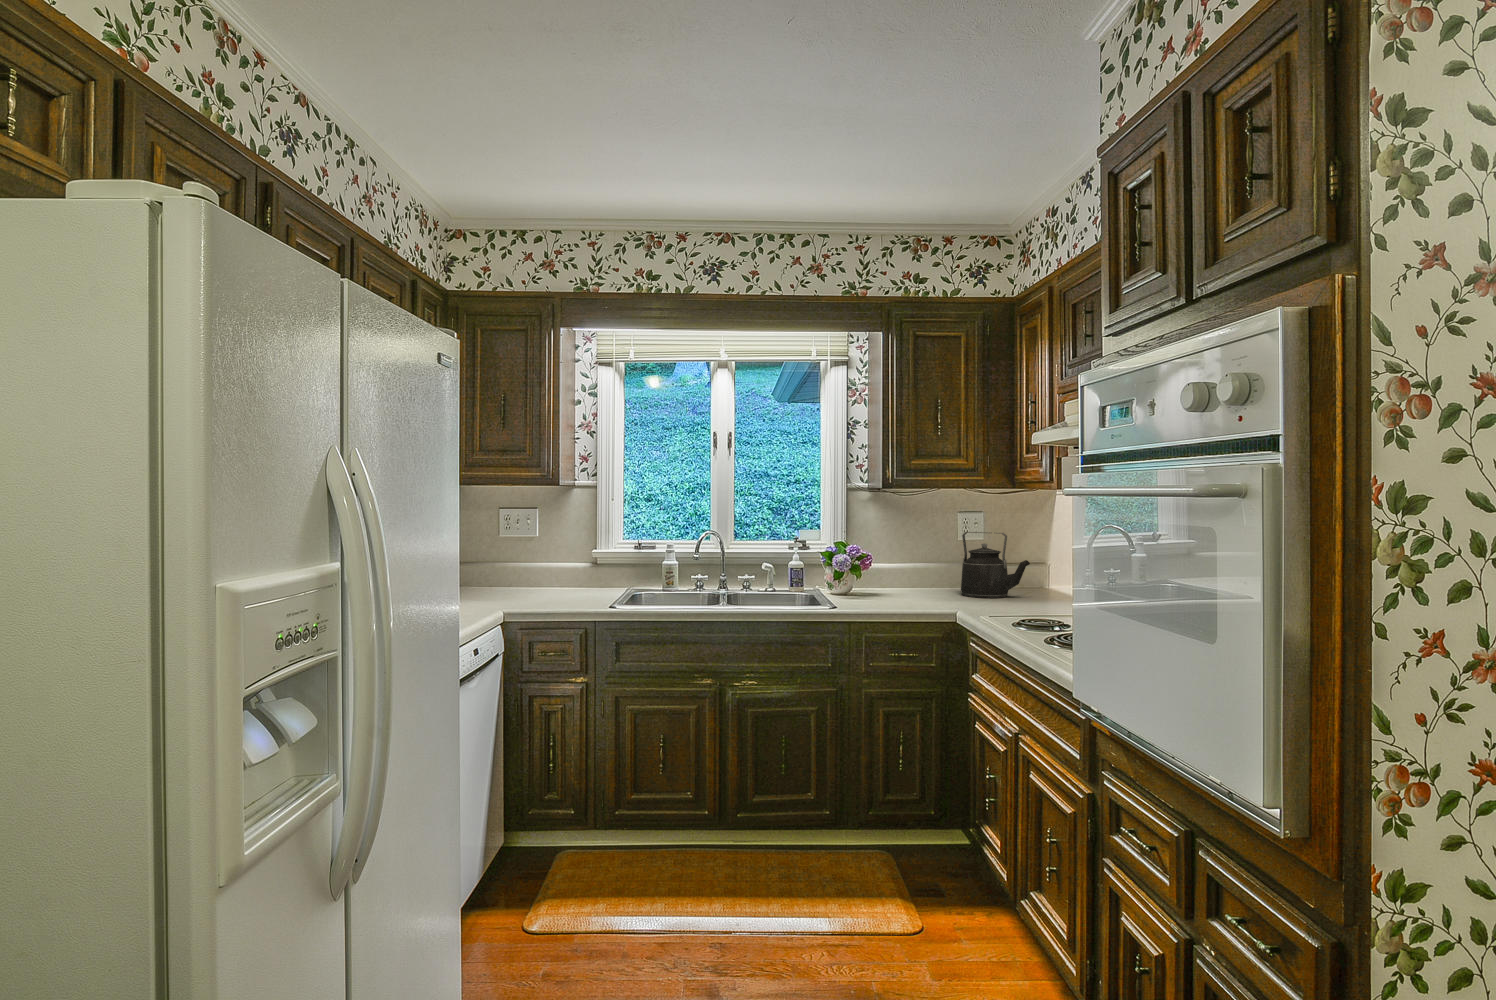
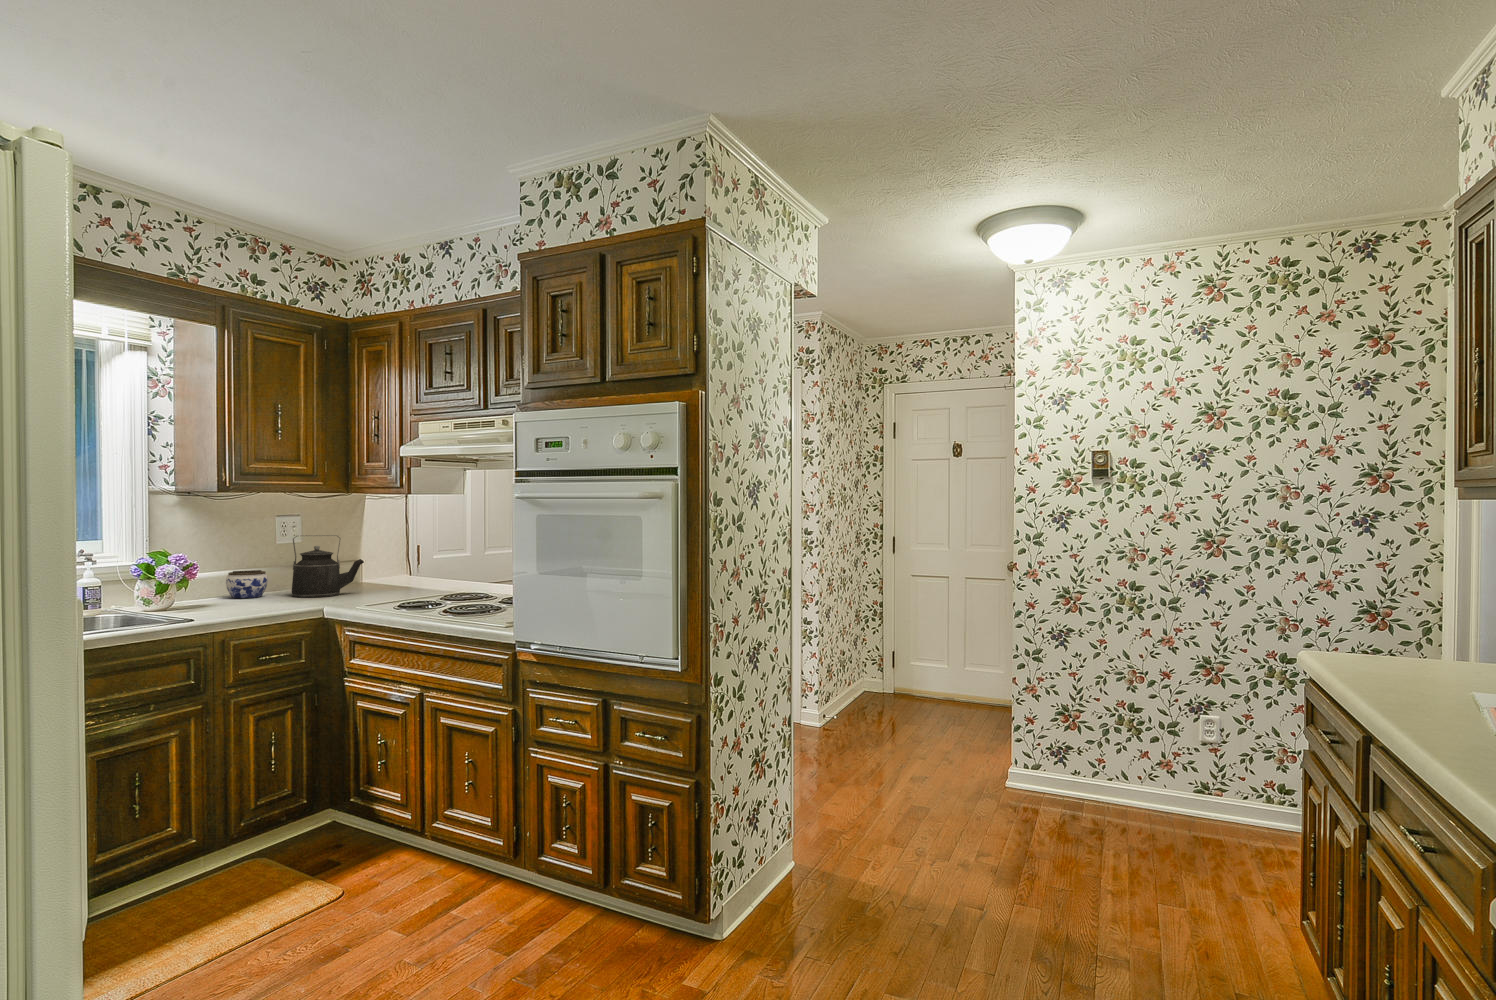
jar: none [910,564,945,591] -> present [226,570,268,598]

